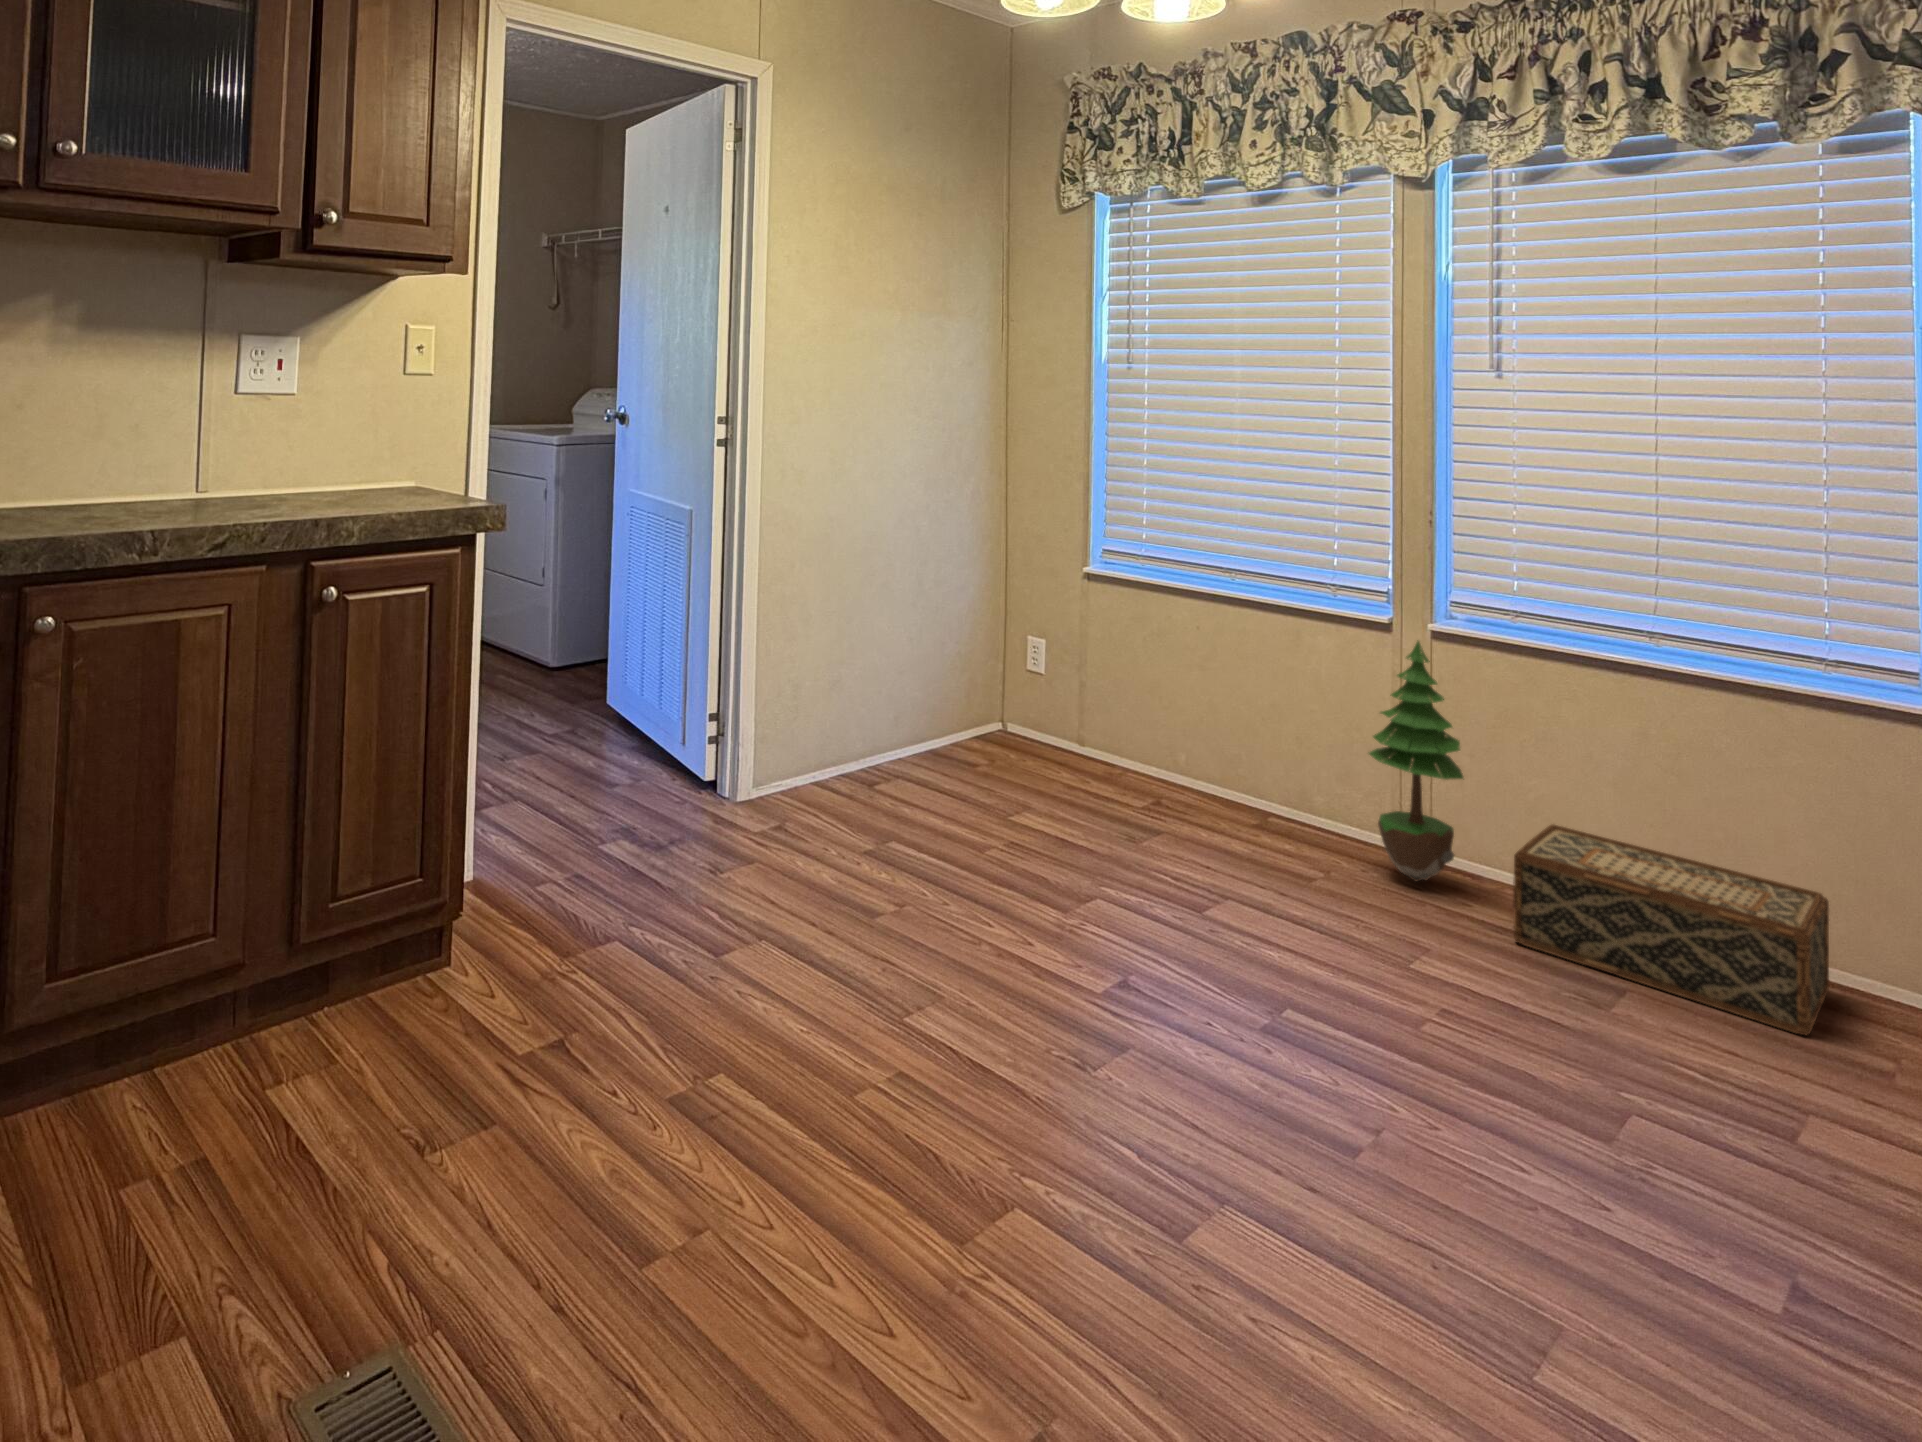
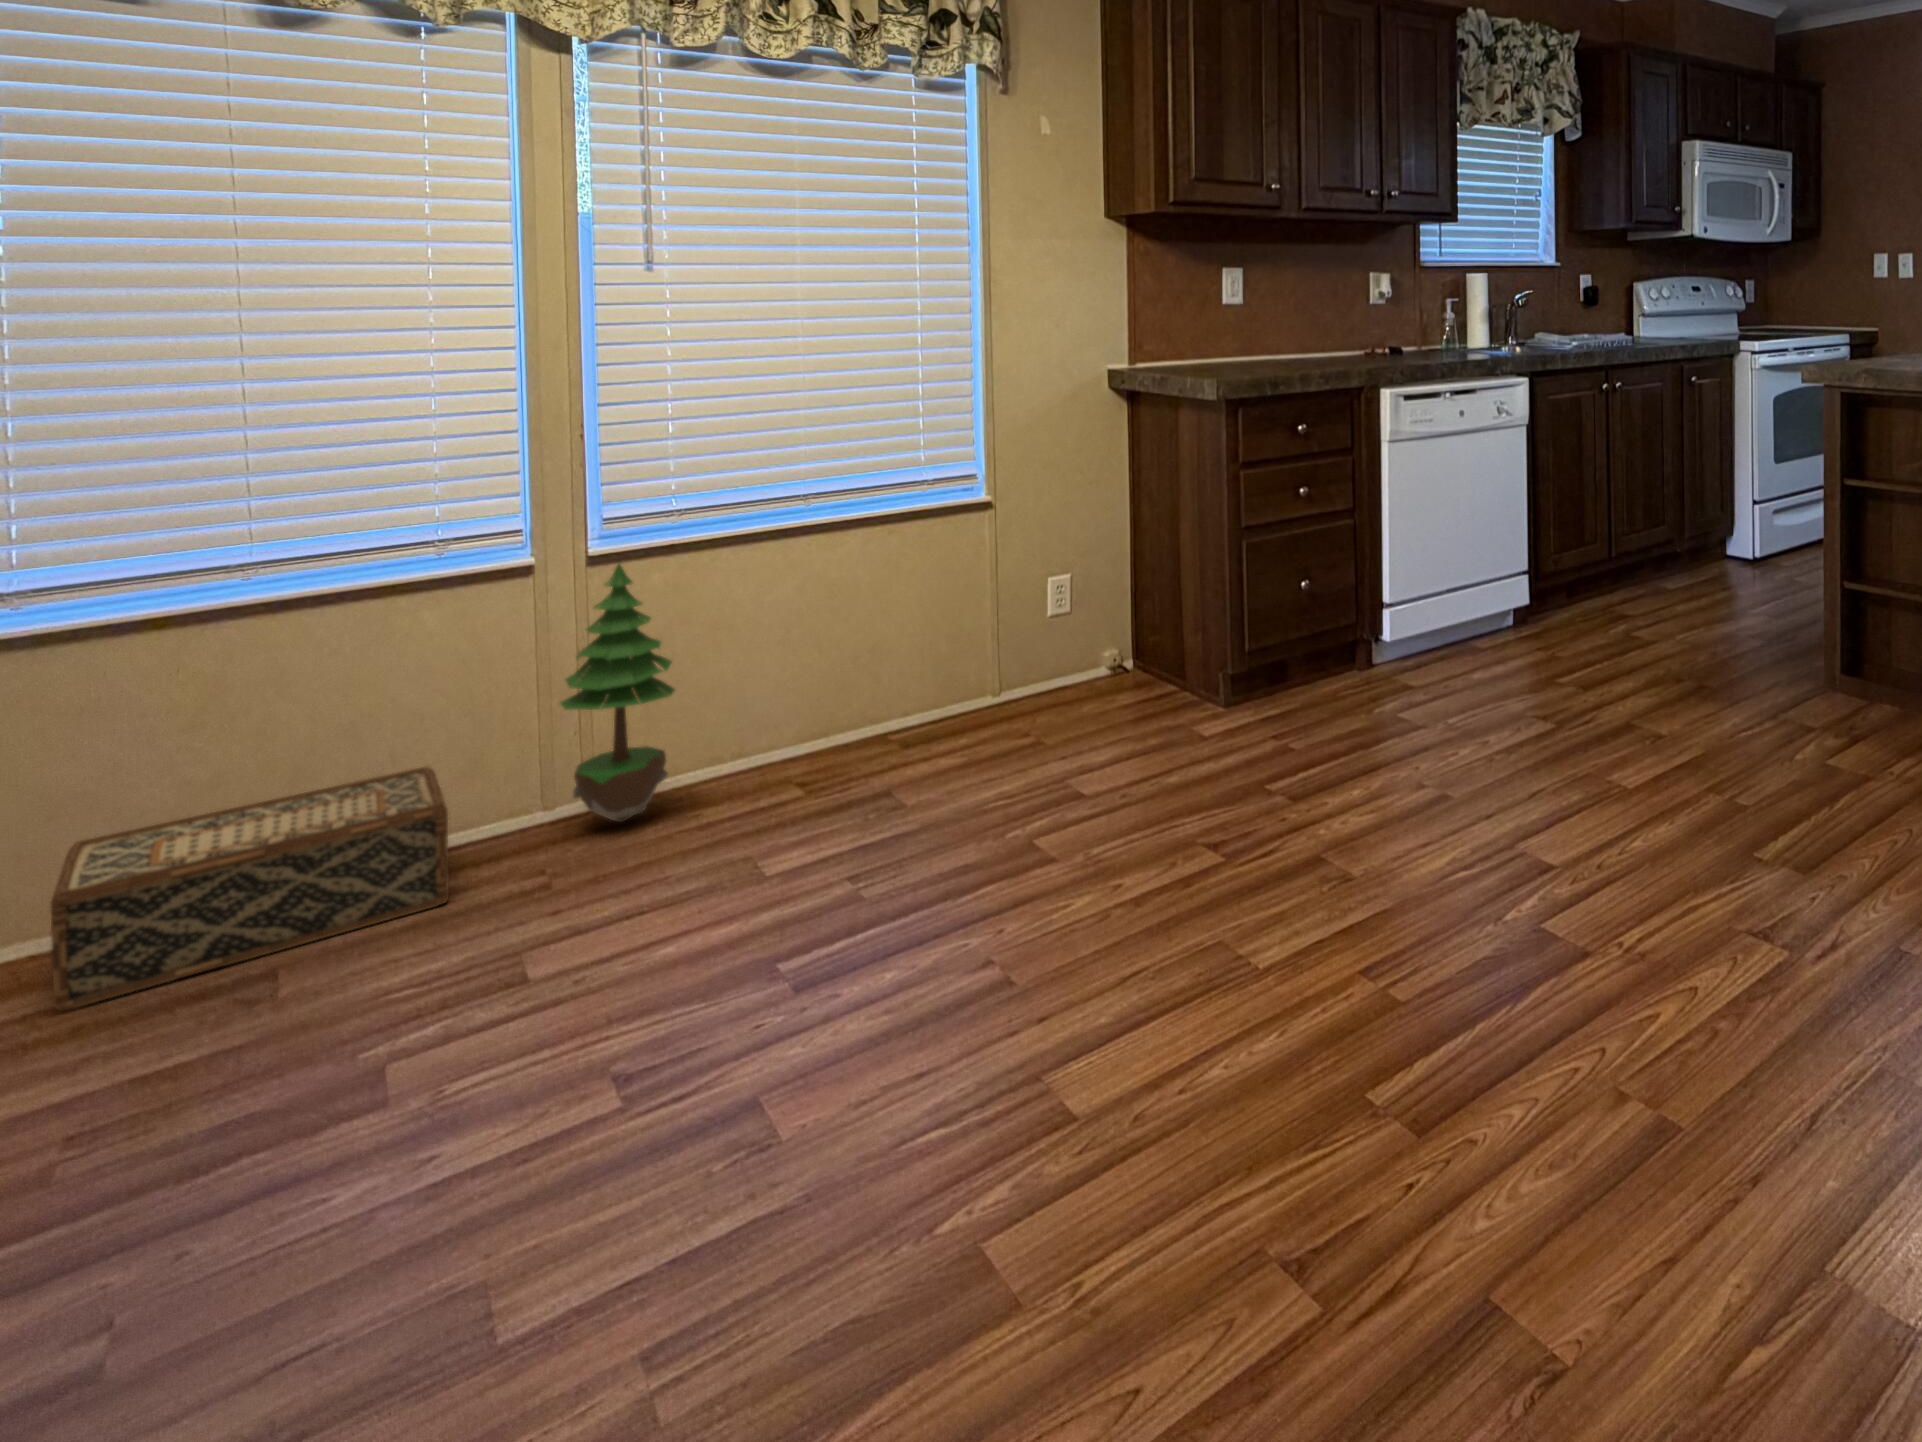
woven basket: present [1513,824,1829,1035] -> present [51,766,449,1011]

